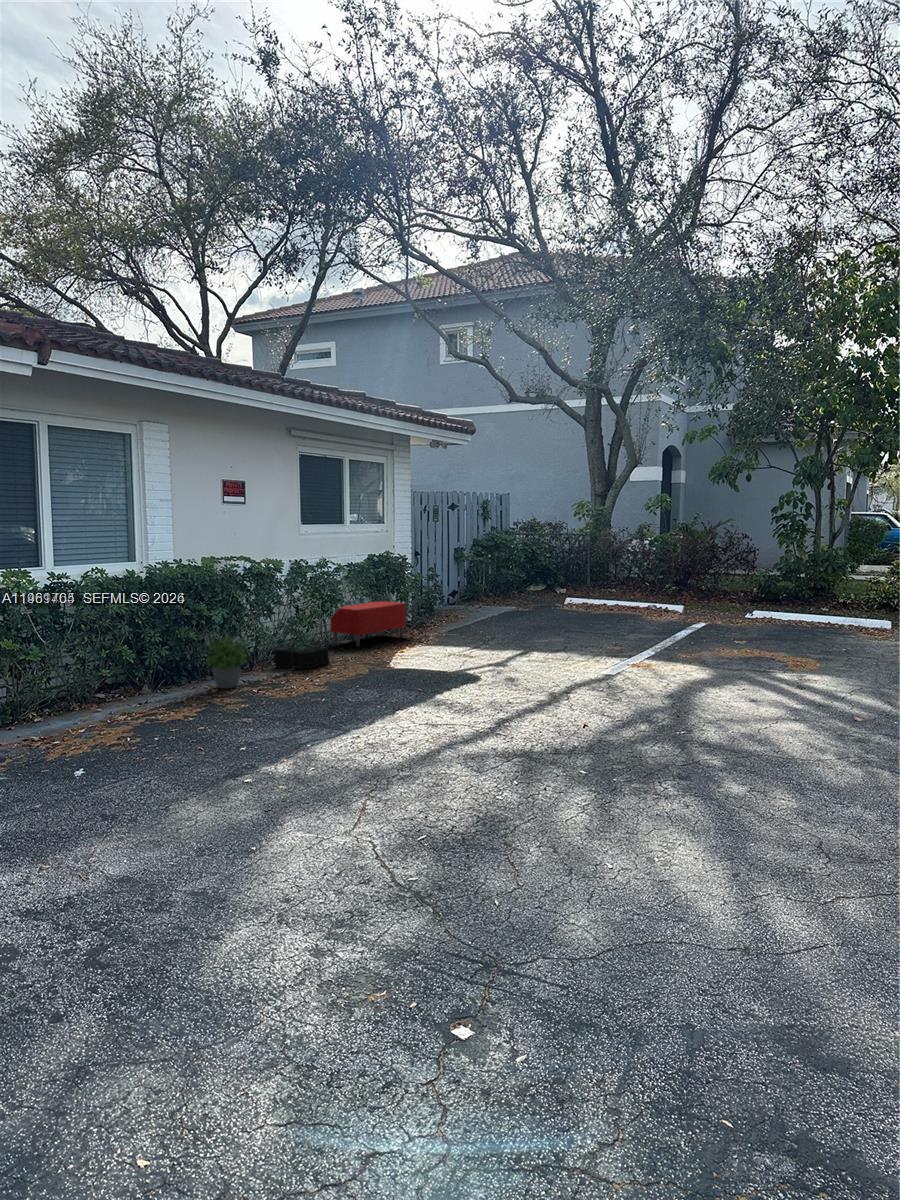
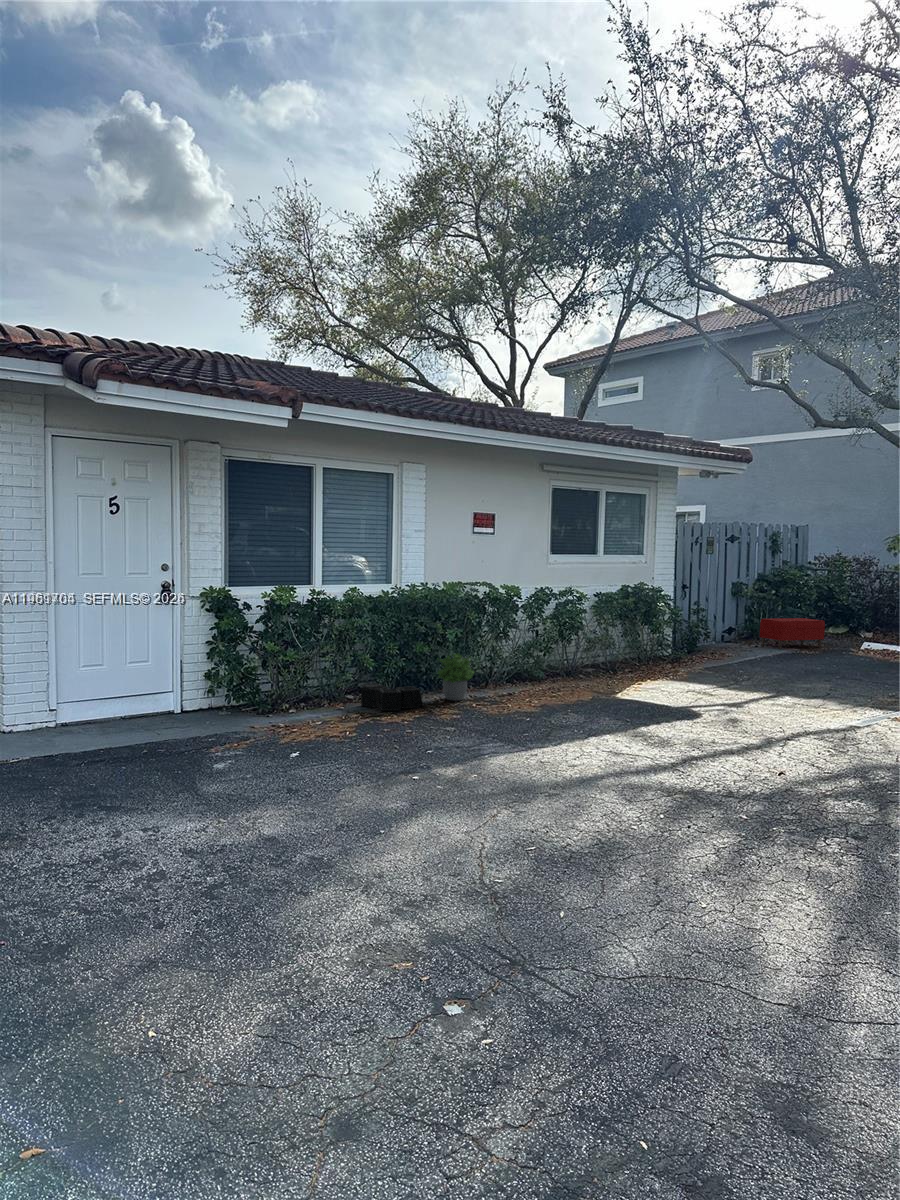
bench: present [330,601,406,647] -> present [760,618,825,649]
storage bin: present [271,646,330,669] -> present [361,683,423,711]

